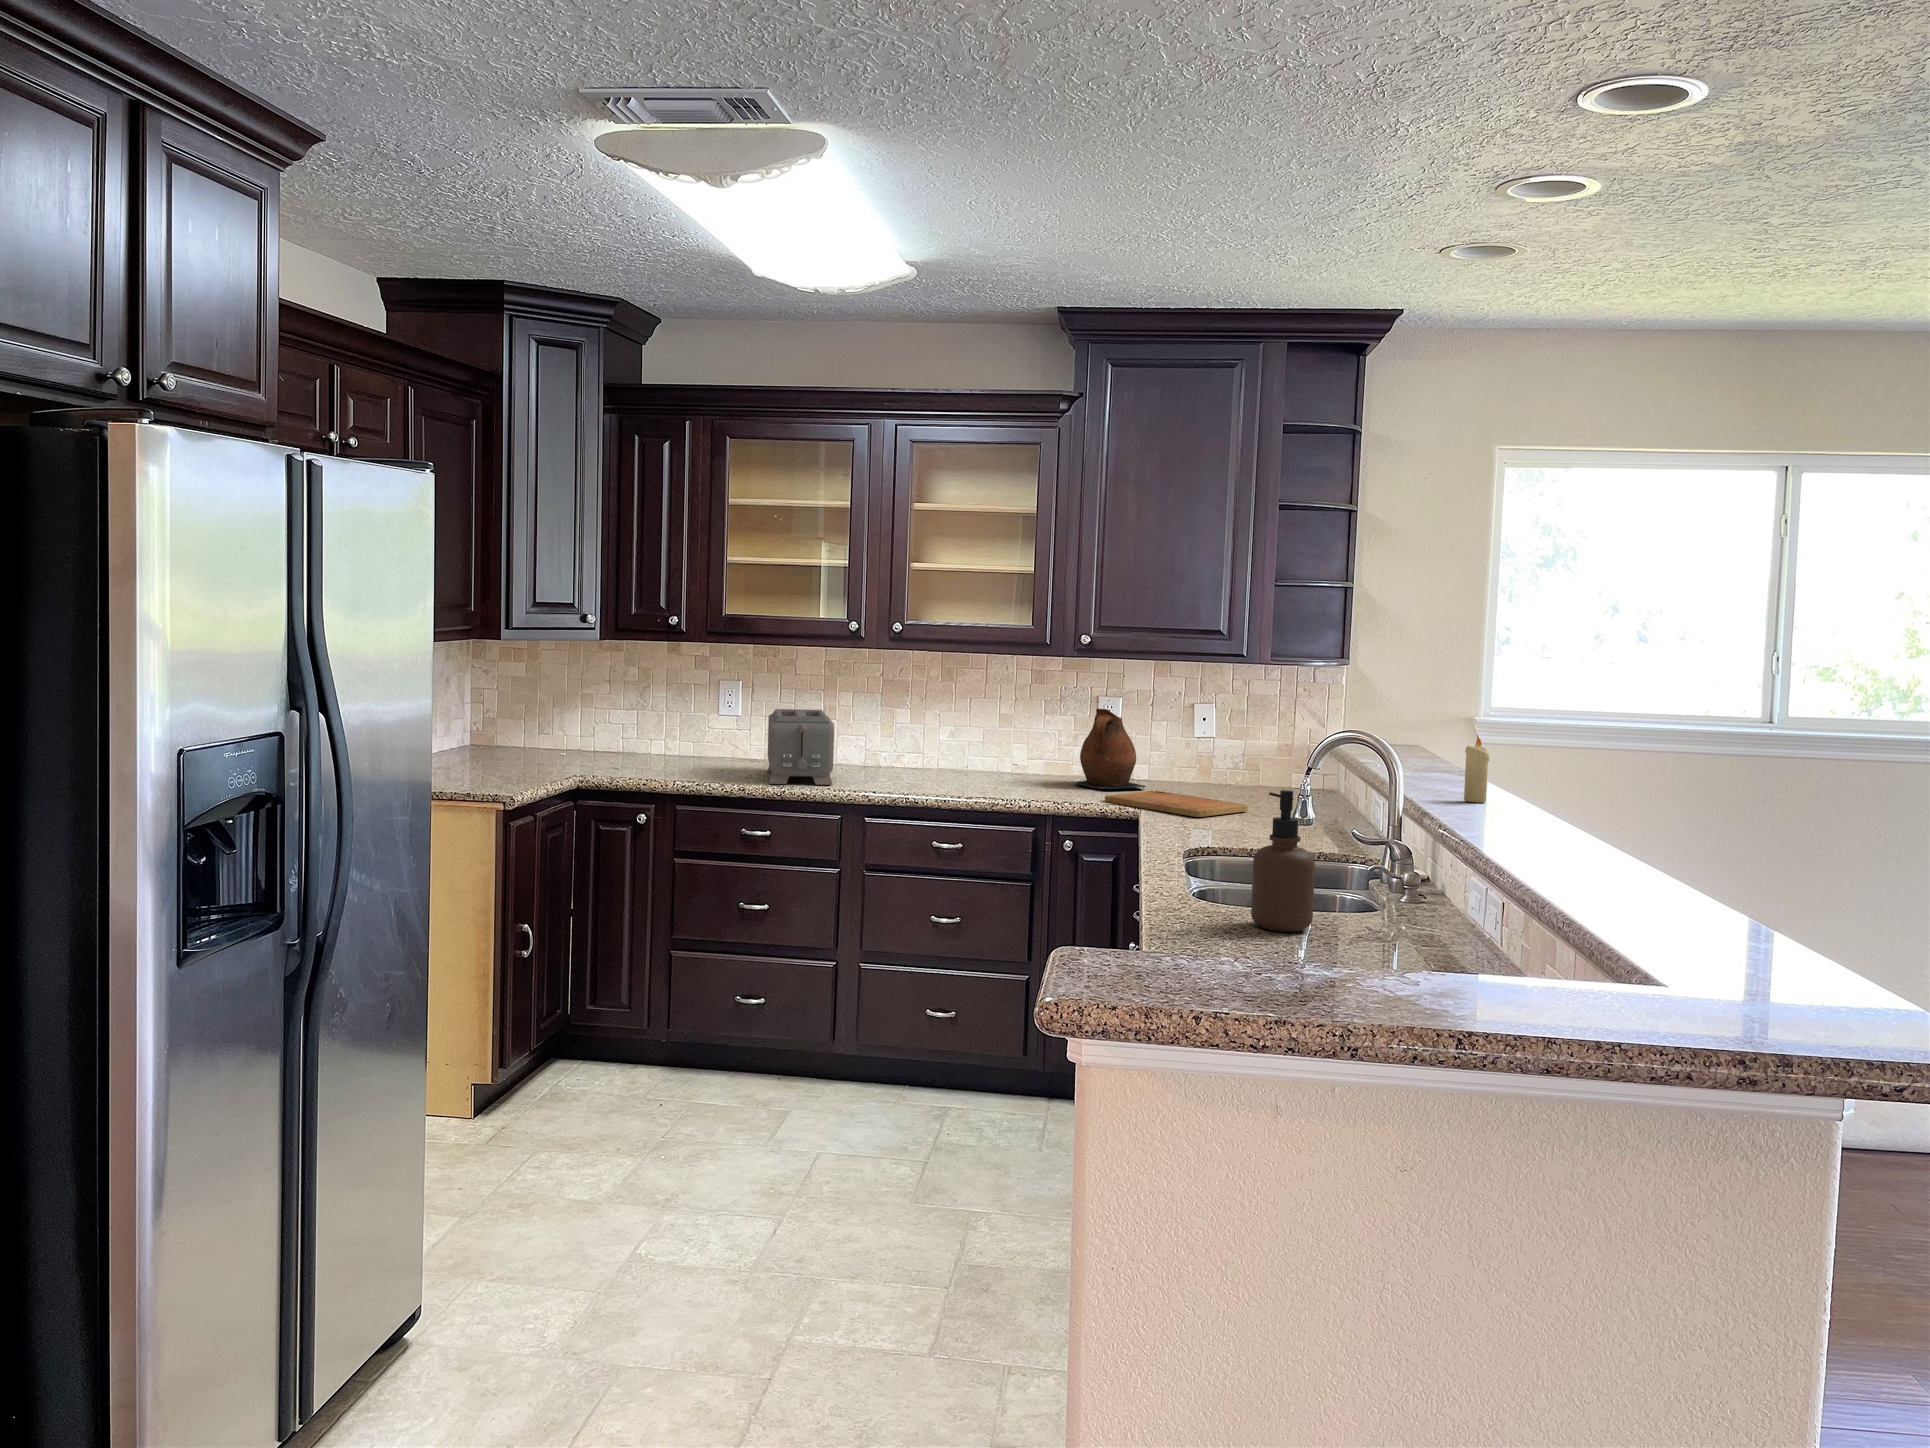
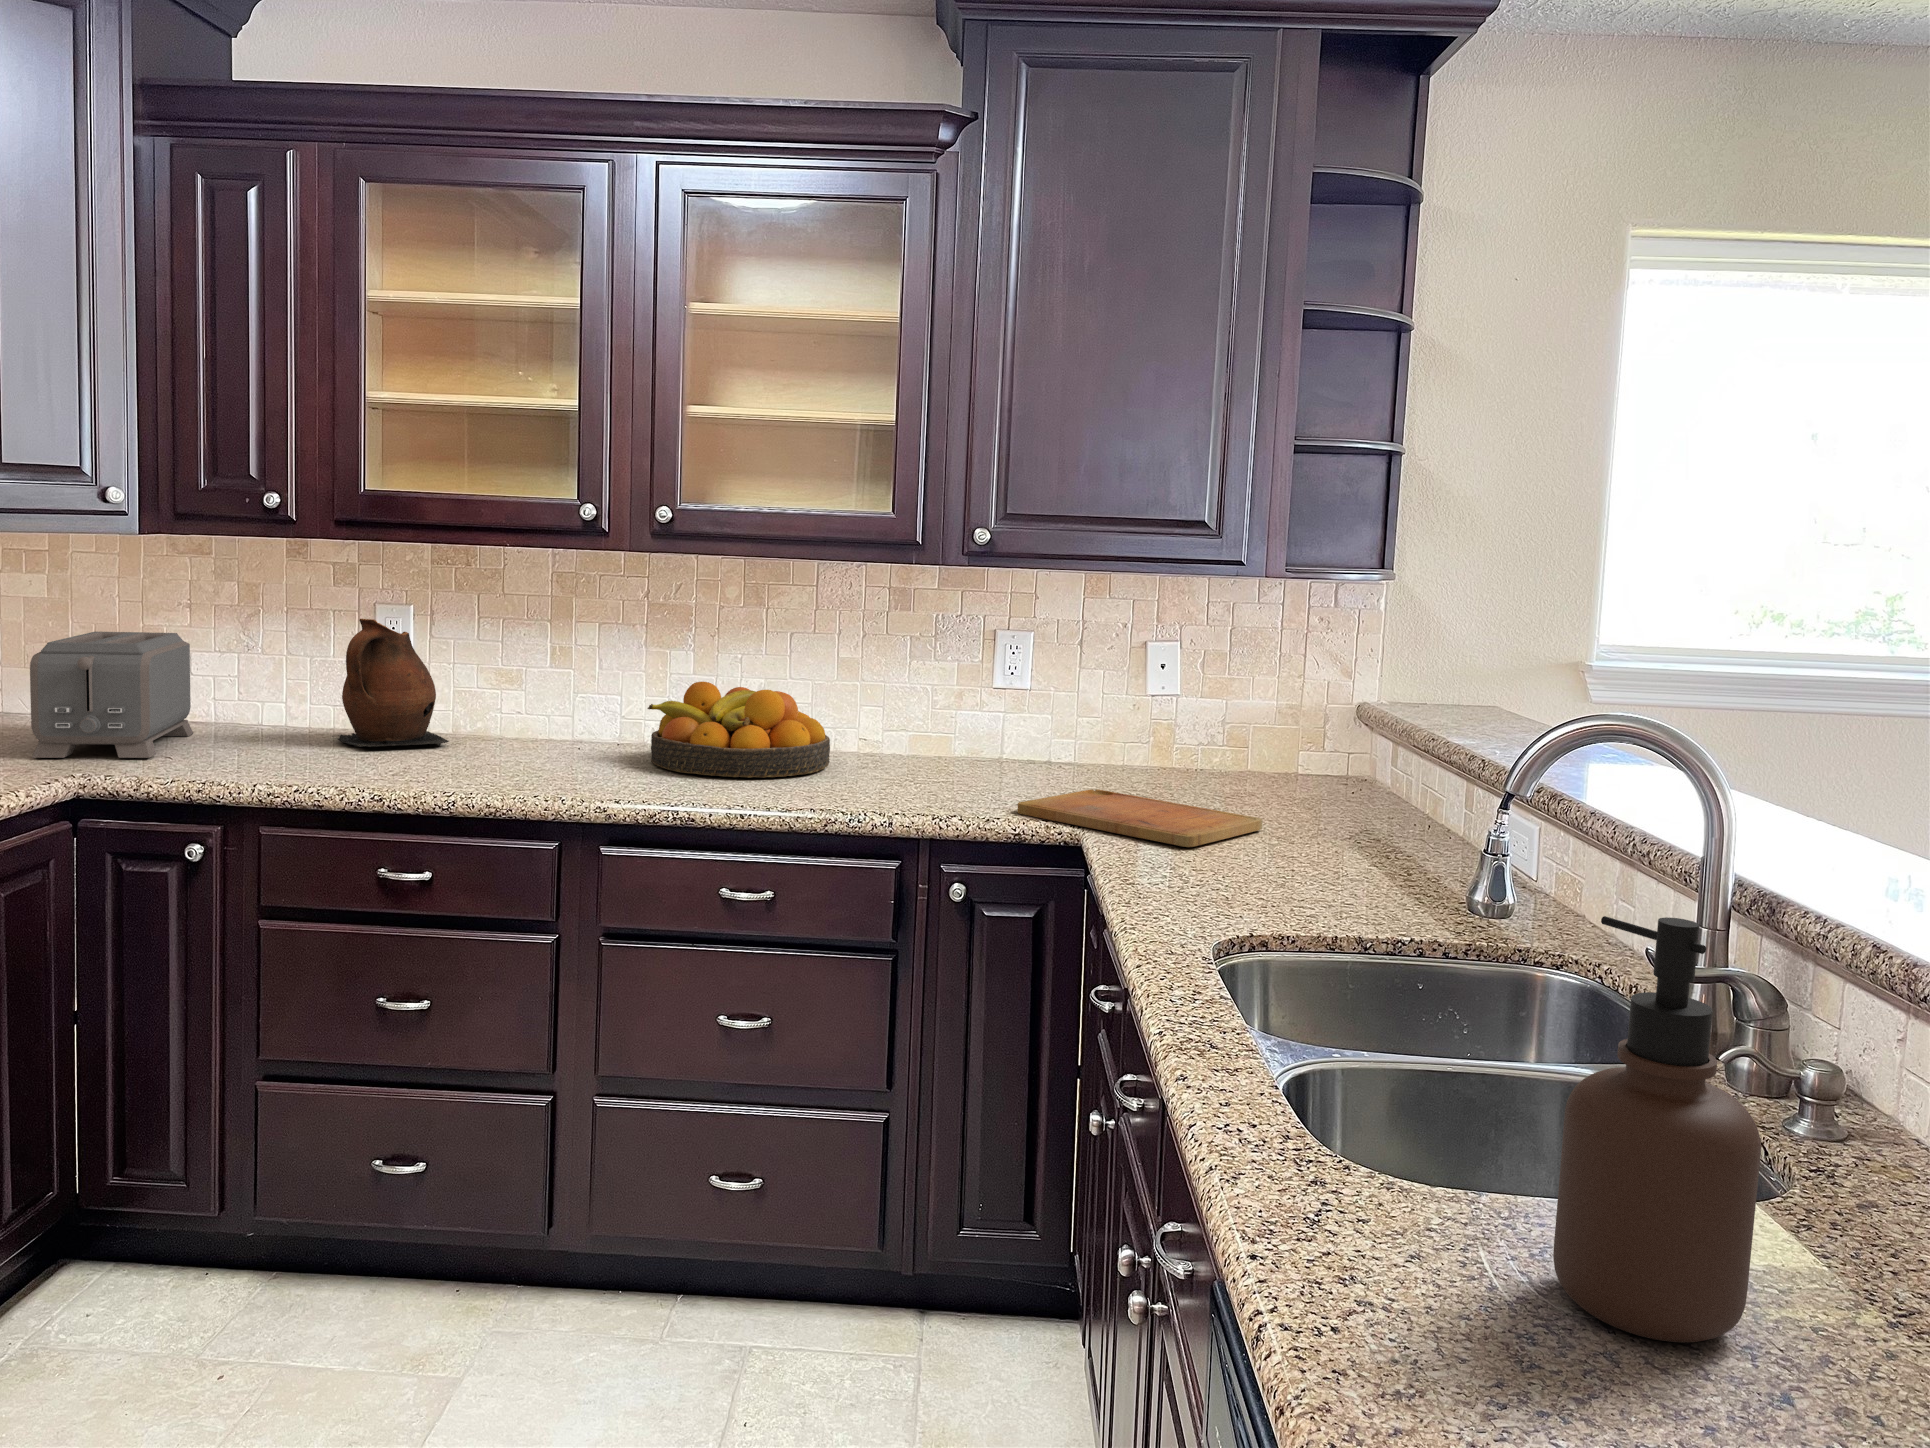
toaster: present [767,709,834,785] -> present [30,632,193,758]
ceramic pitcher: present [1075,709,1146,789] -> present [332,619,449,747]
fruit bowl: none [886,727,995,783] -> present [648,682,830,778]
candle: present [1464,735,1489,803] -> none [1794,716,1855,857]

